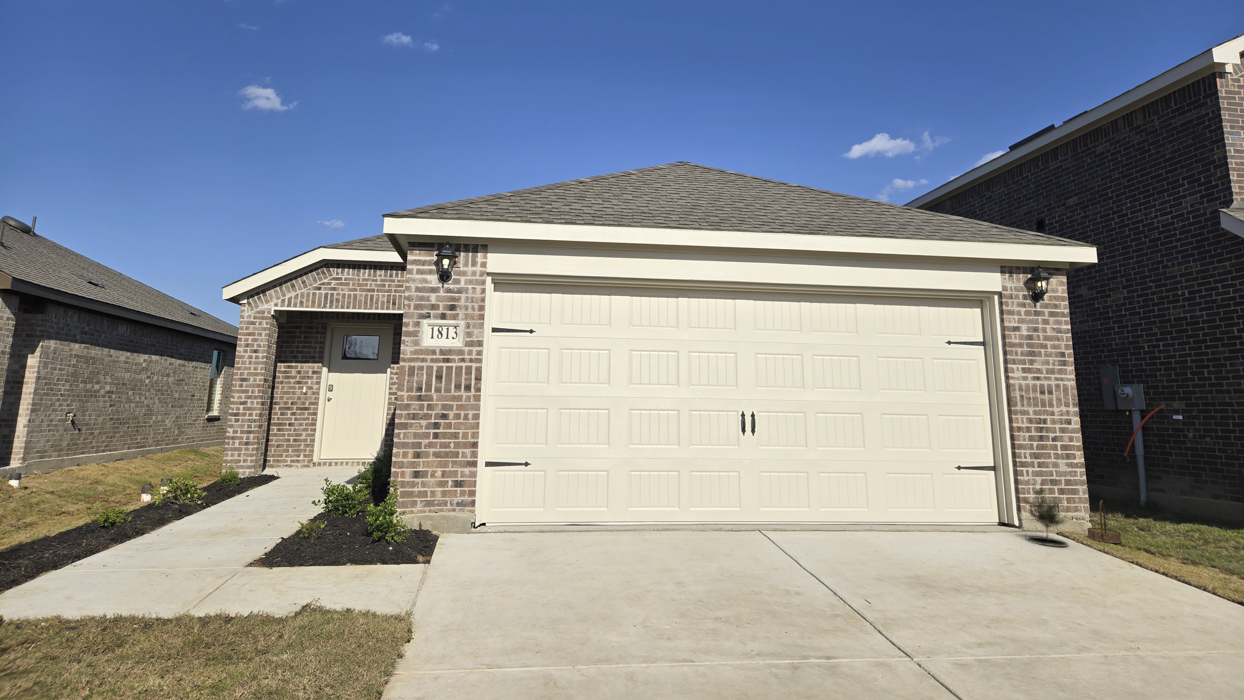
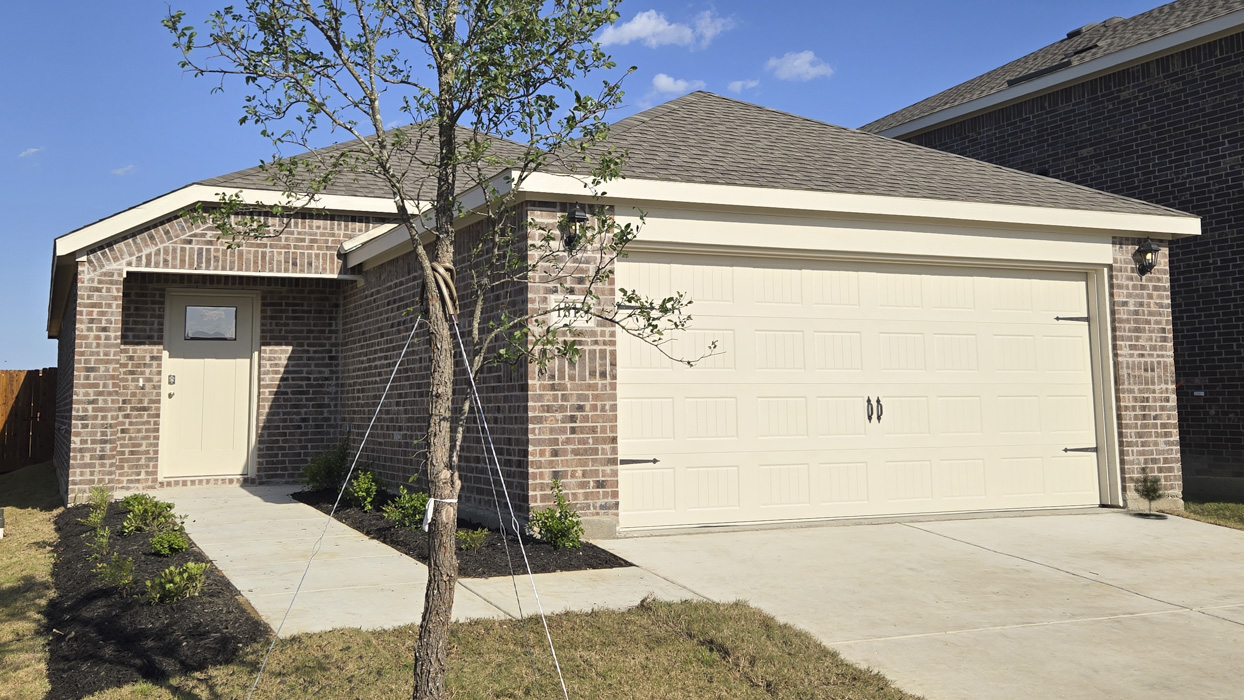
basket: present [1087,500,1121,543] -> none [1180,475,1209,514]

